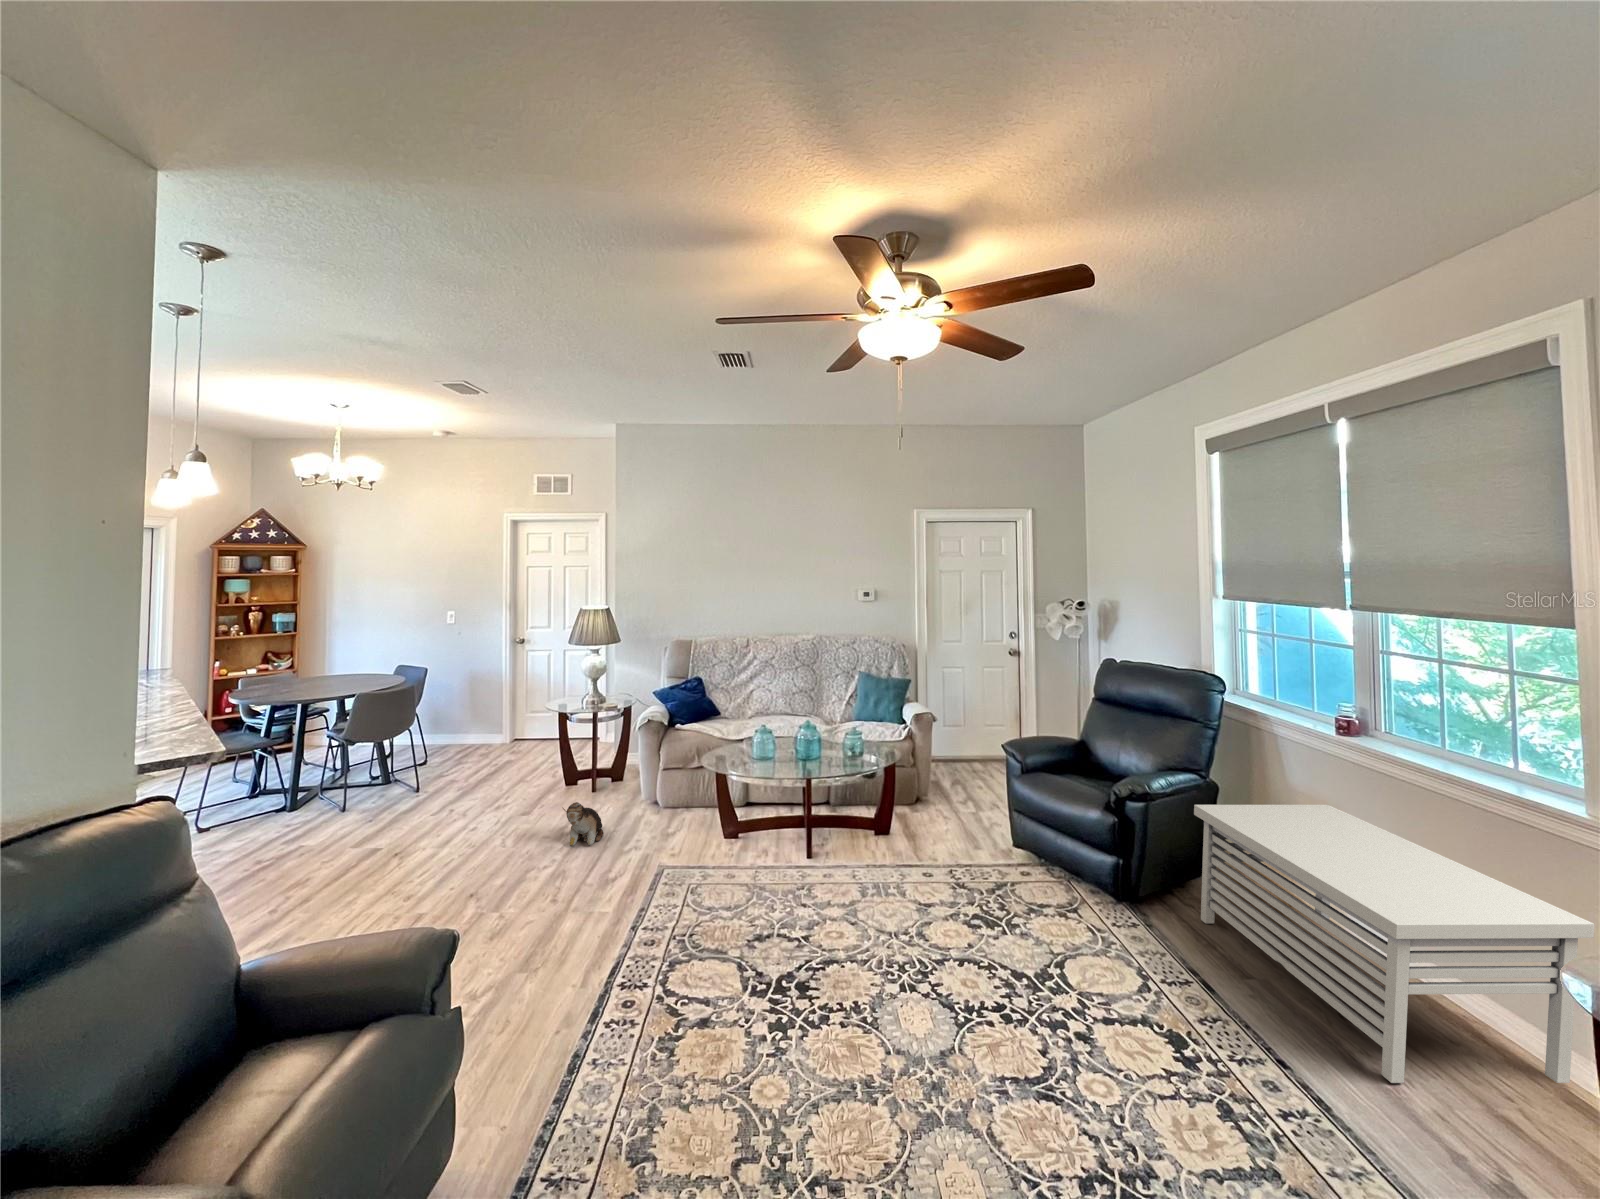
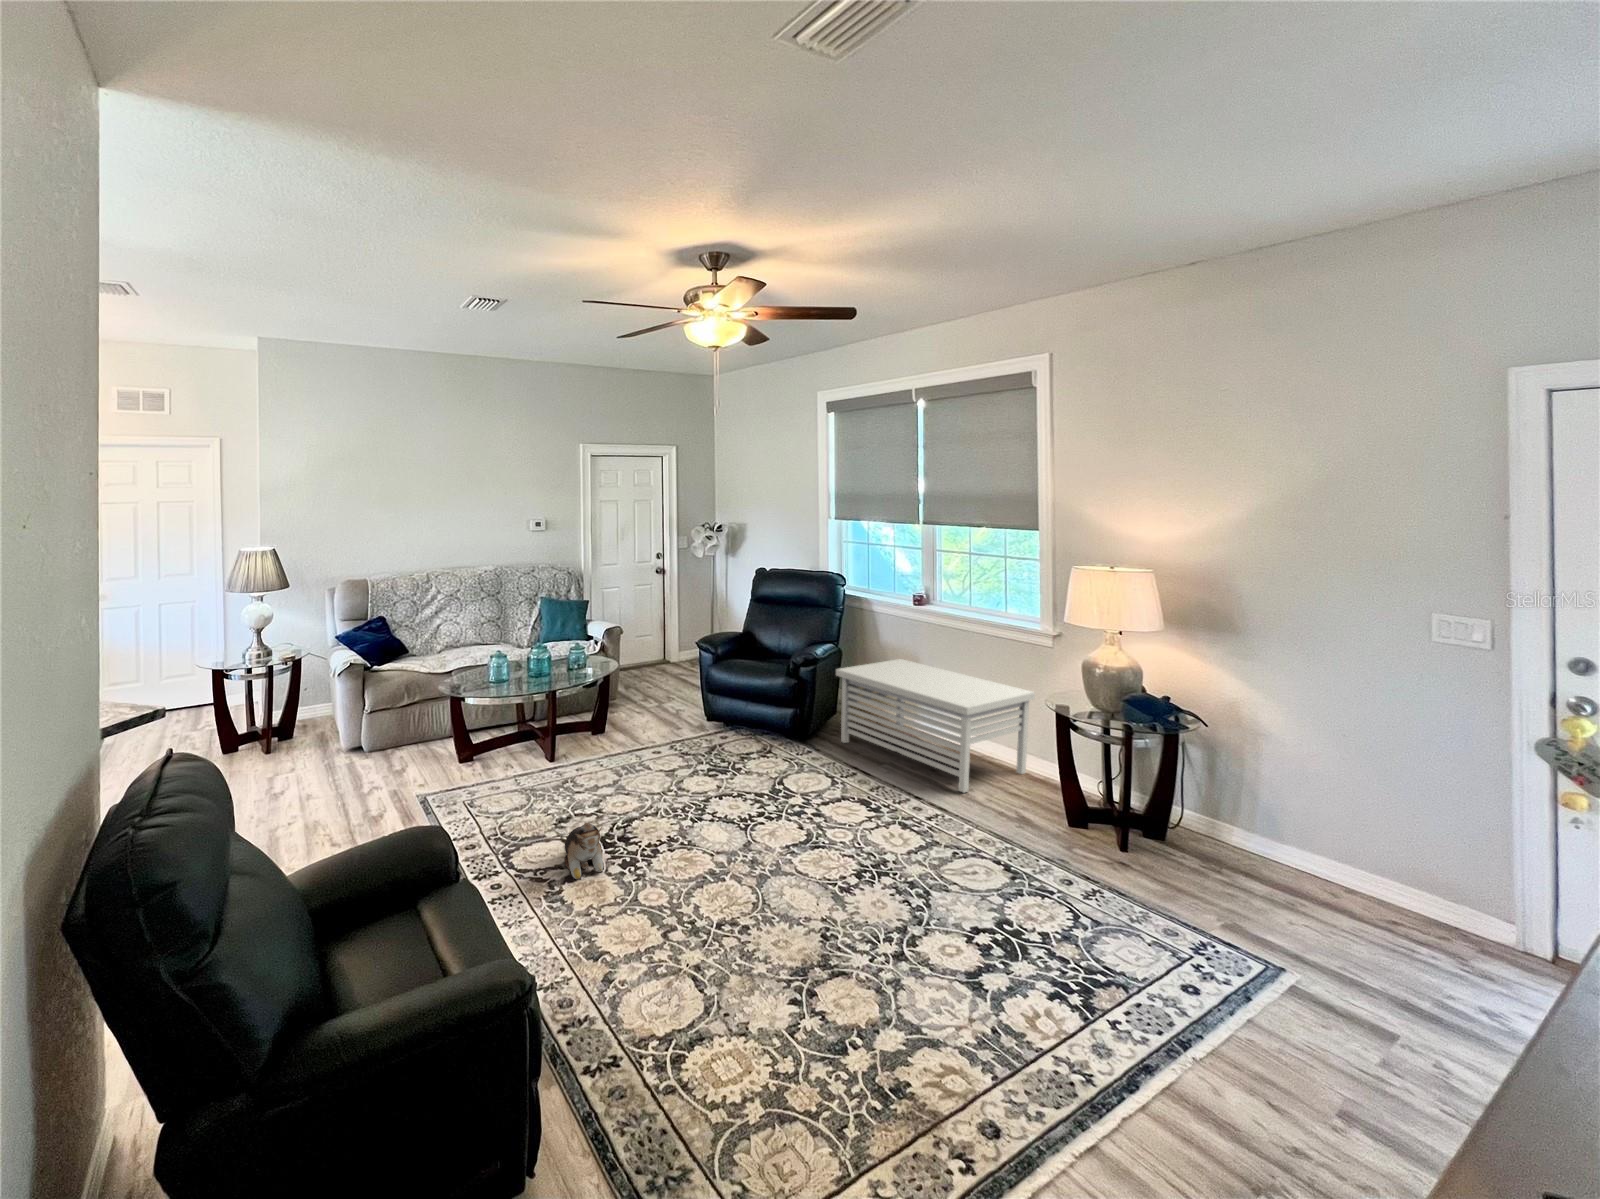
plush toy: present [563,802,603,846] -> present [564,823,603,879]

